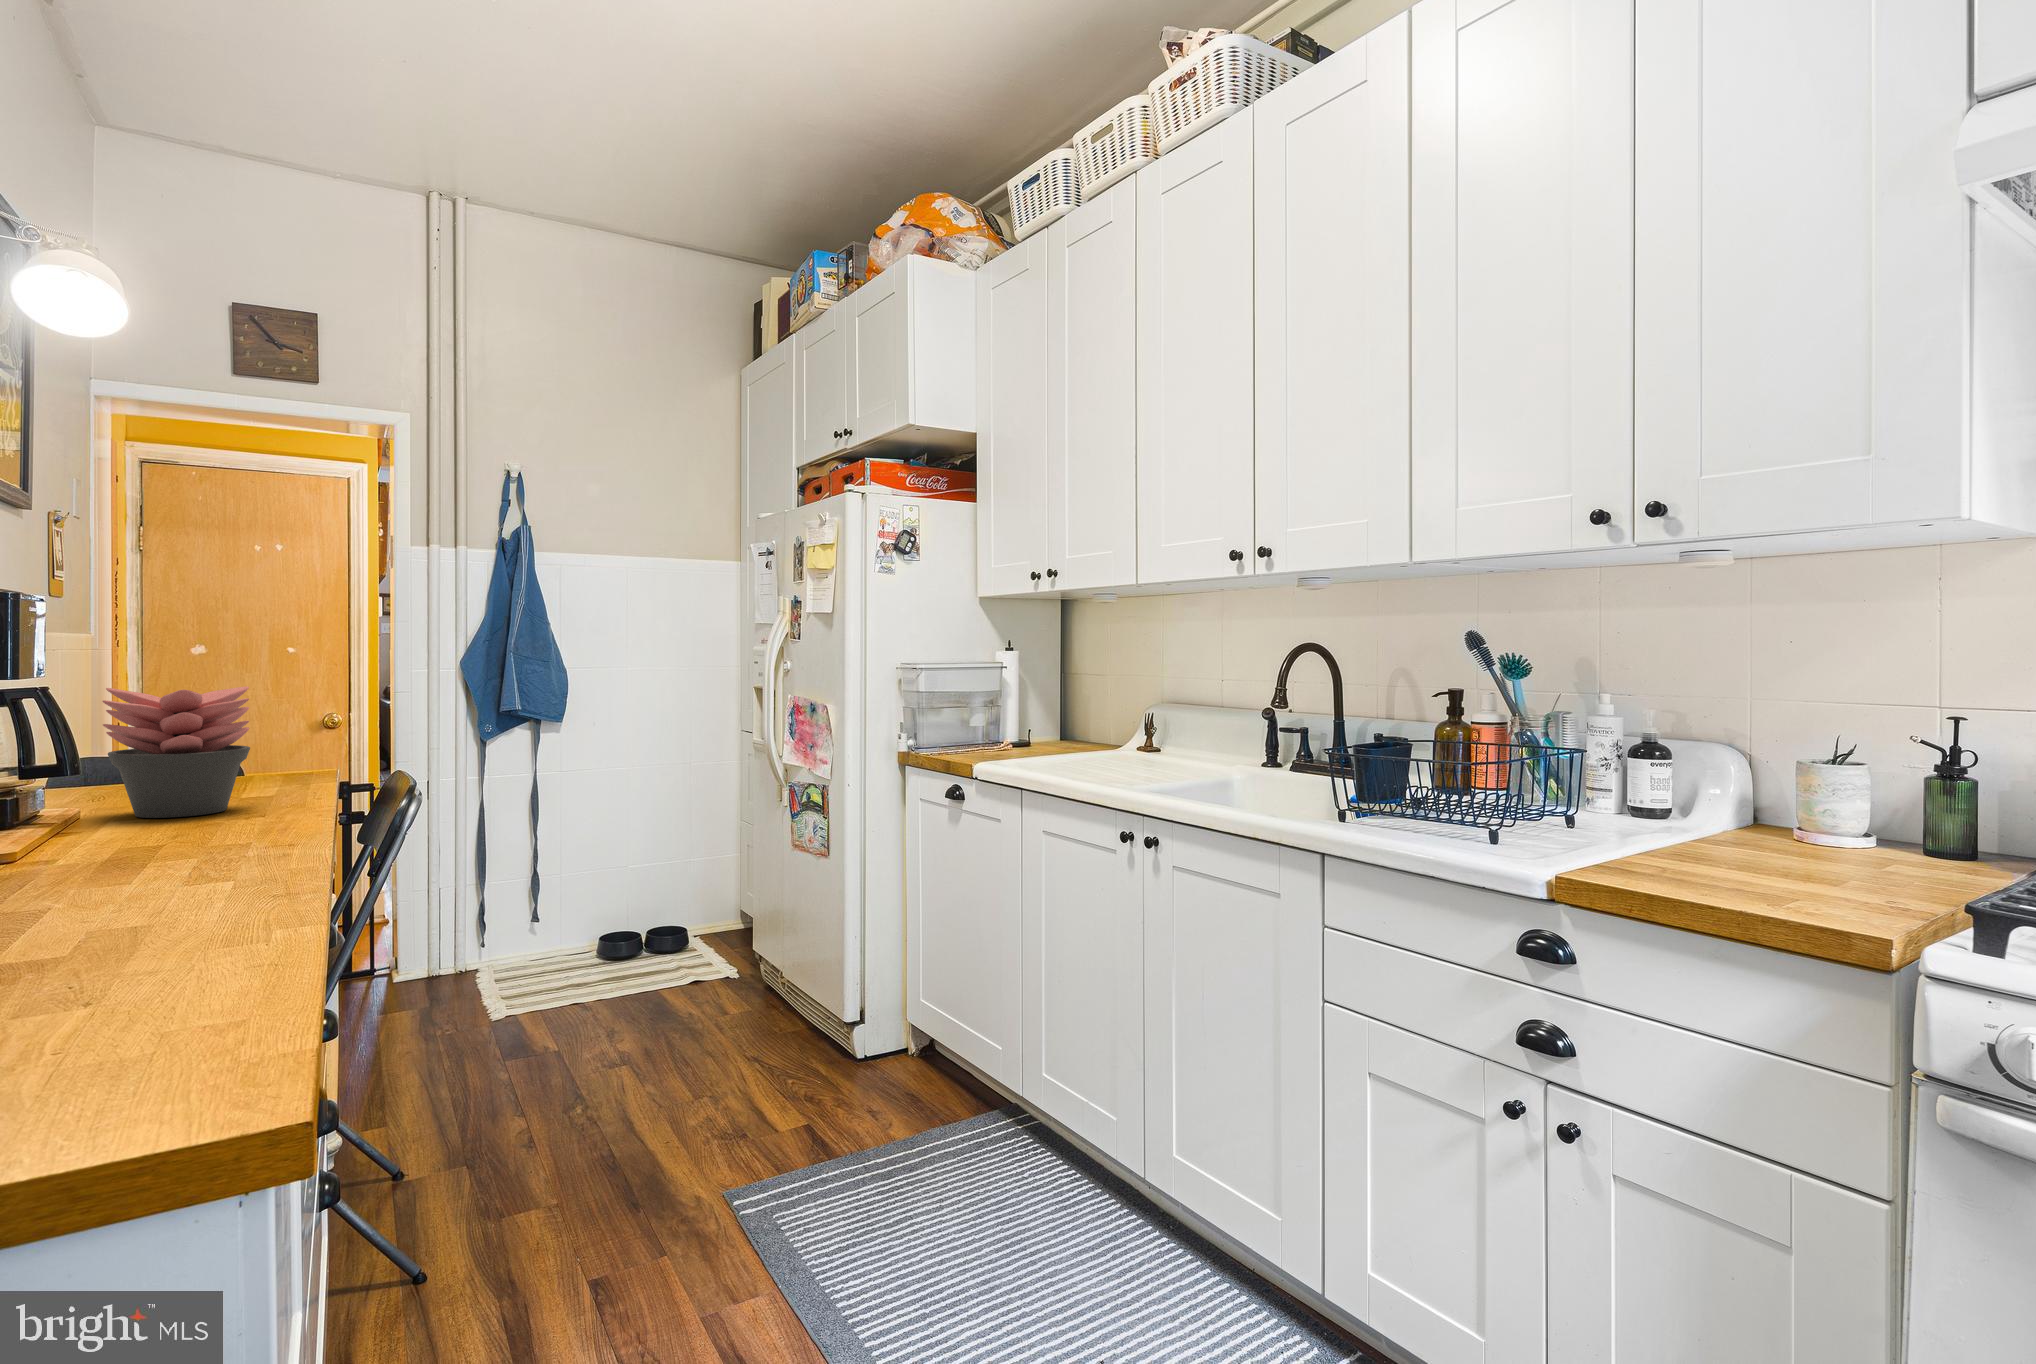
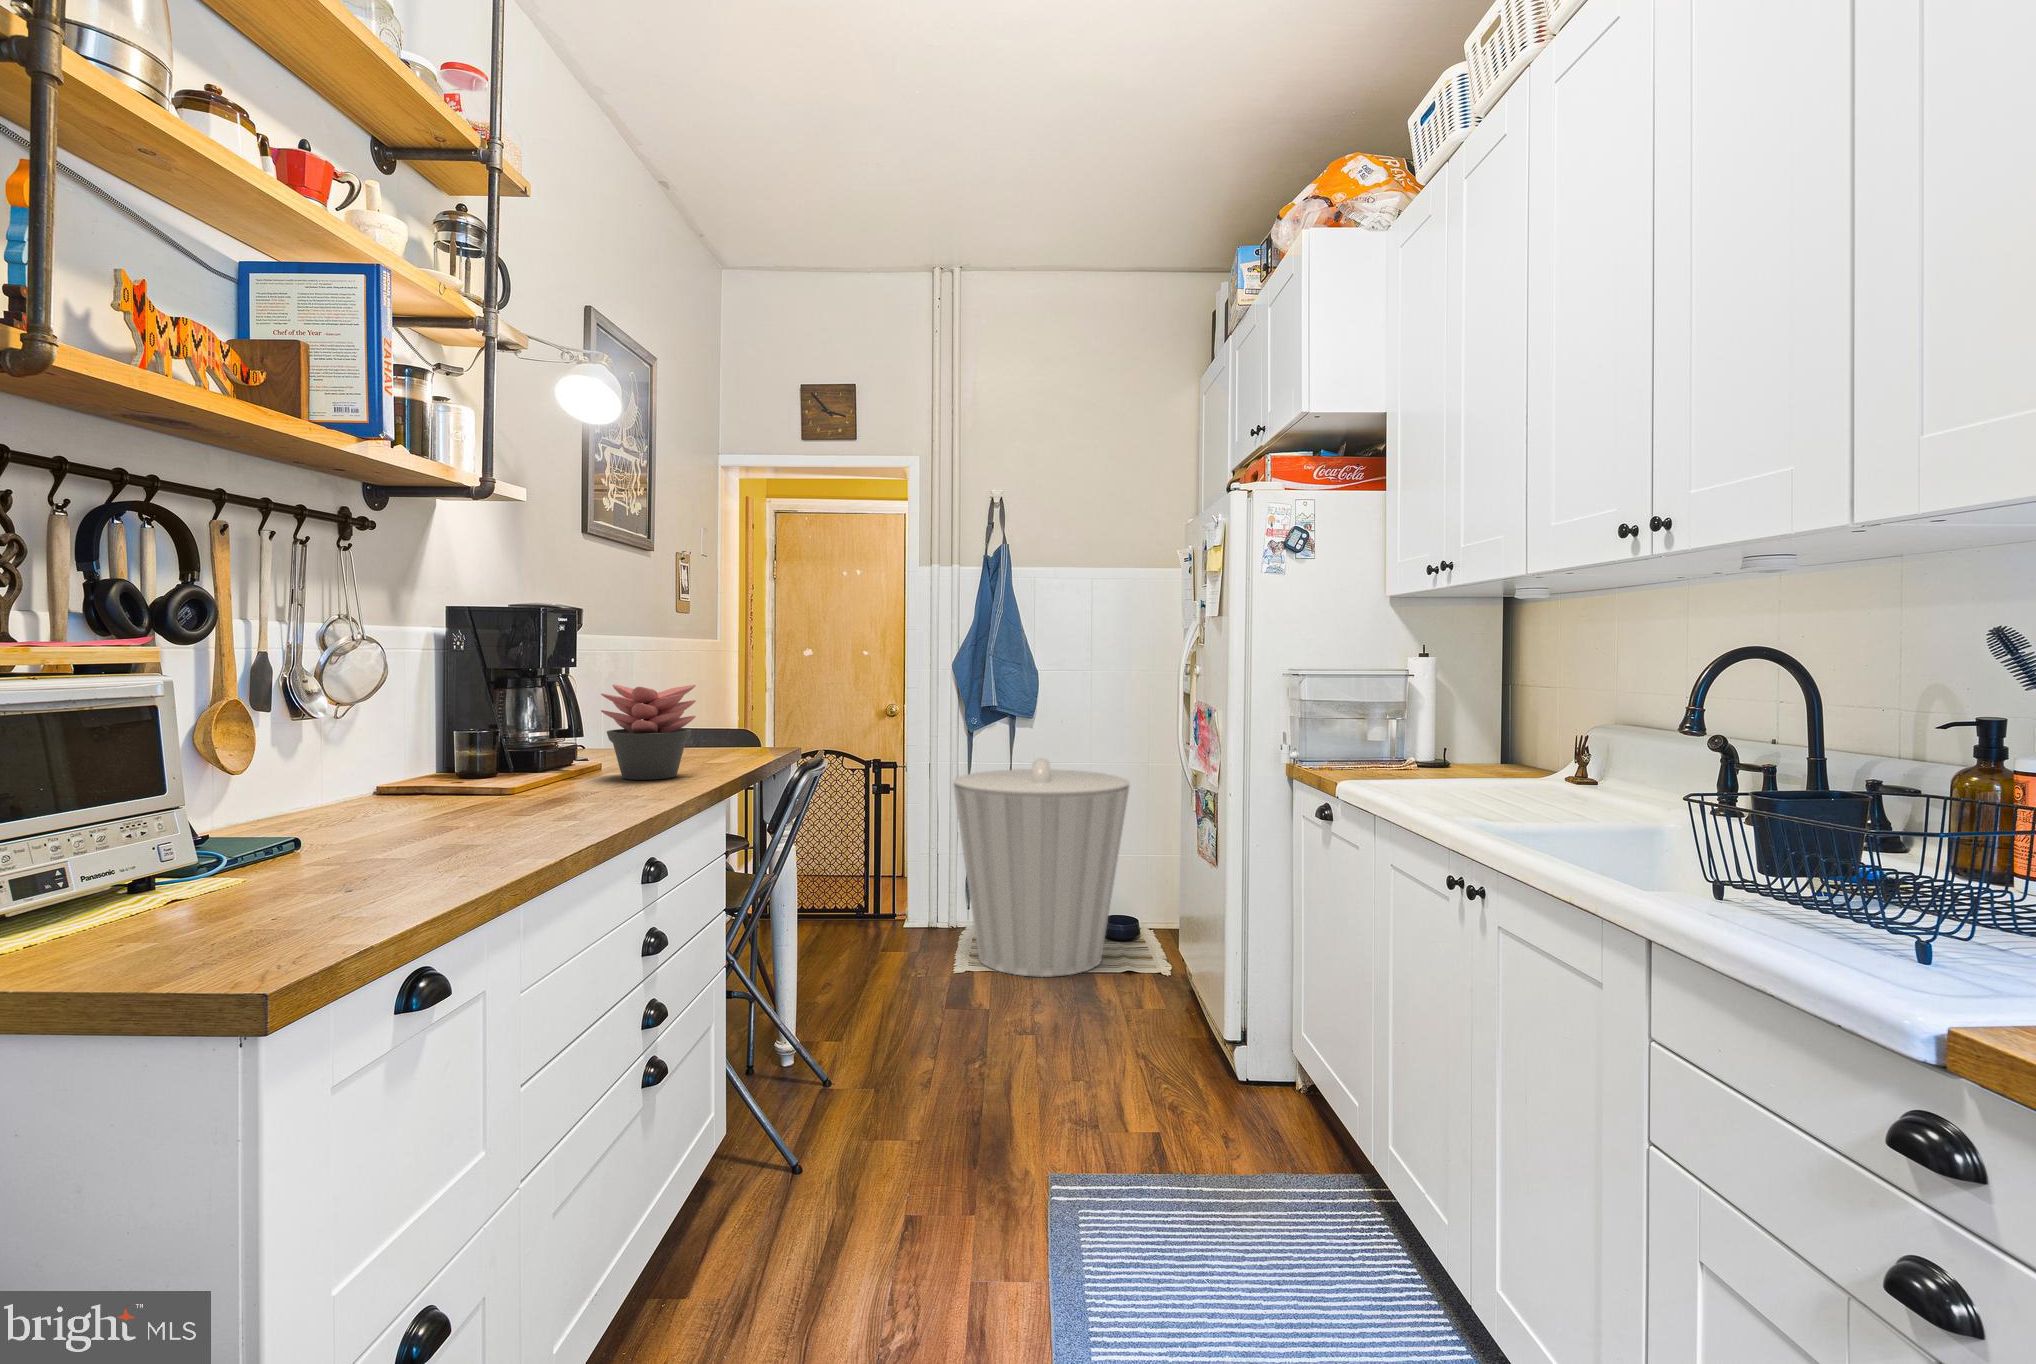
trash can: none [480,764,693,1006] -> present [953,758,1129,977]

